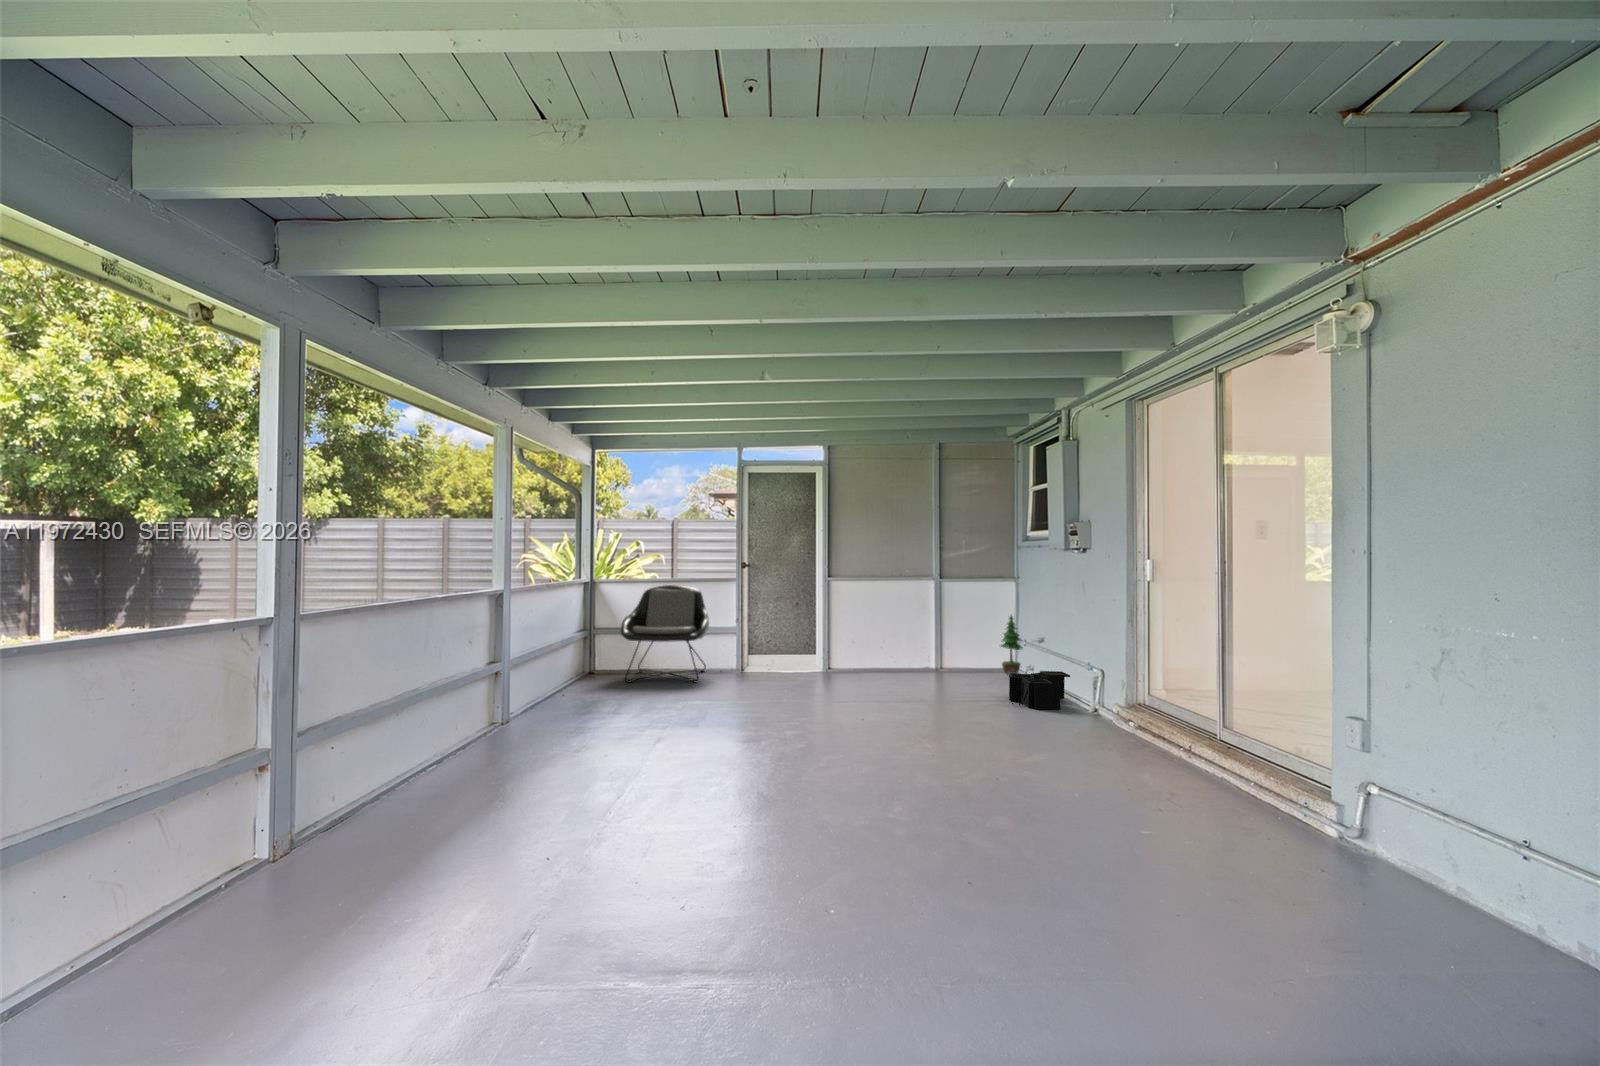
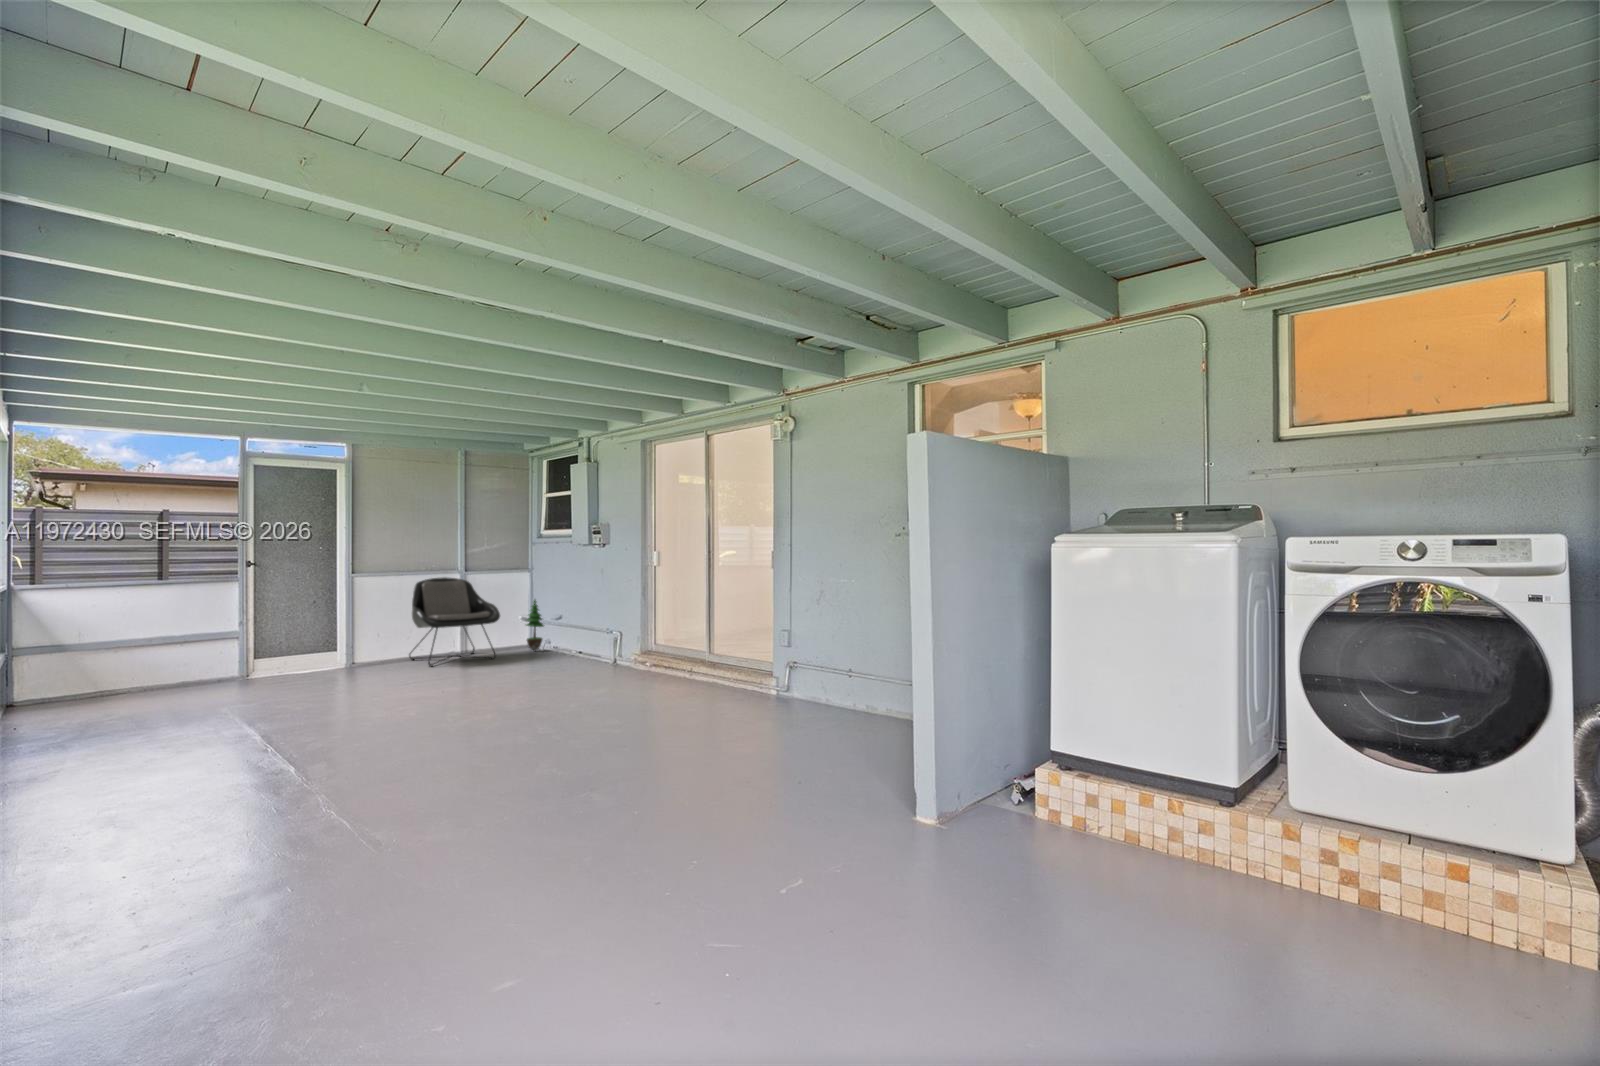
lounge chair: present [621,585,709,683] -> present [409,577,500,667]
storage bin: present [1009,671,1070,710] -> none [547,638,593,667]

